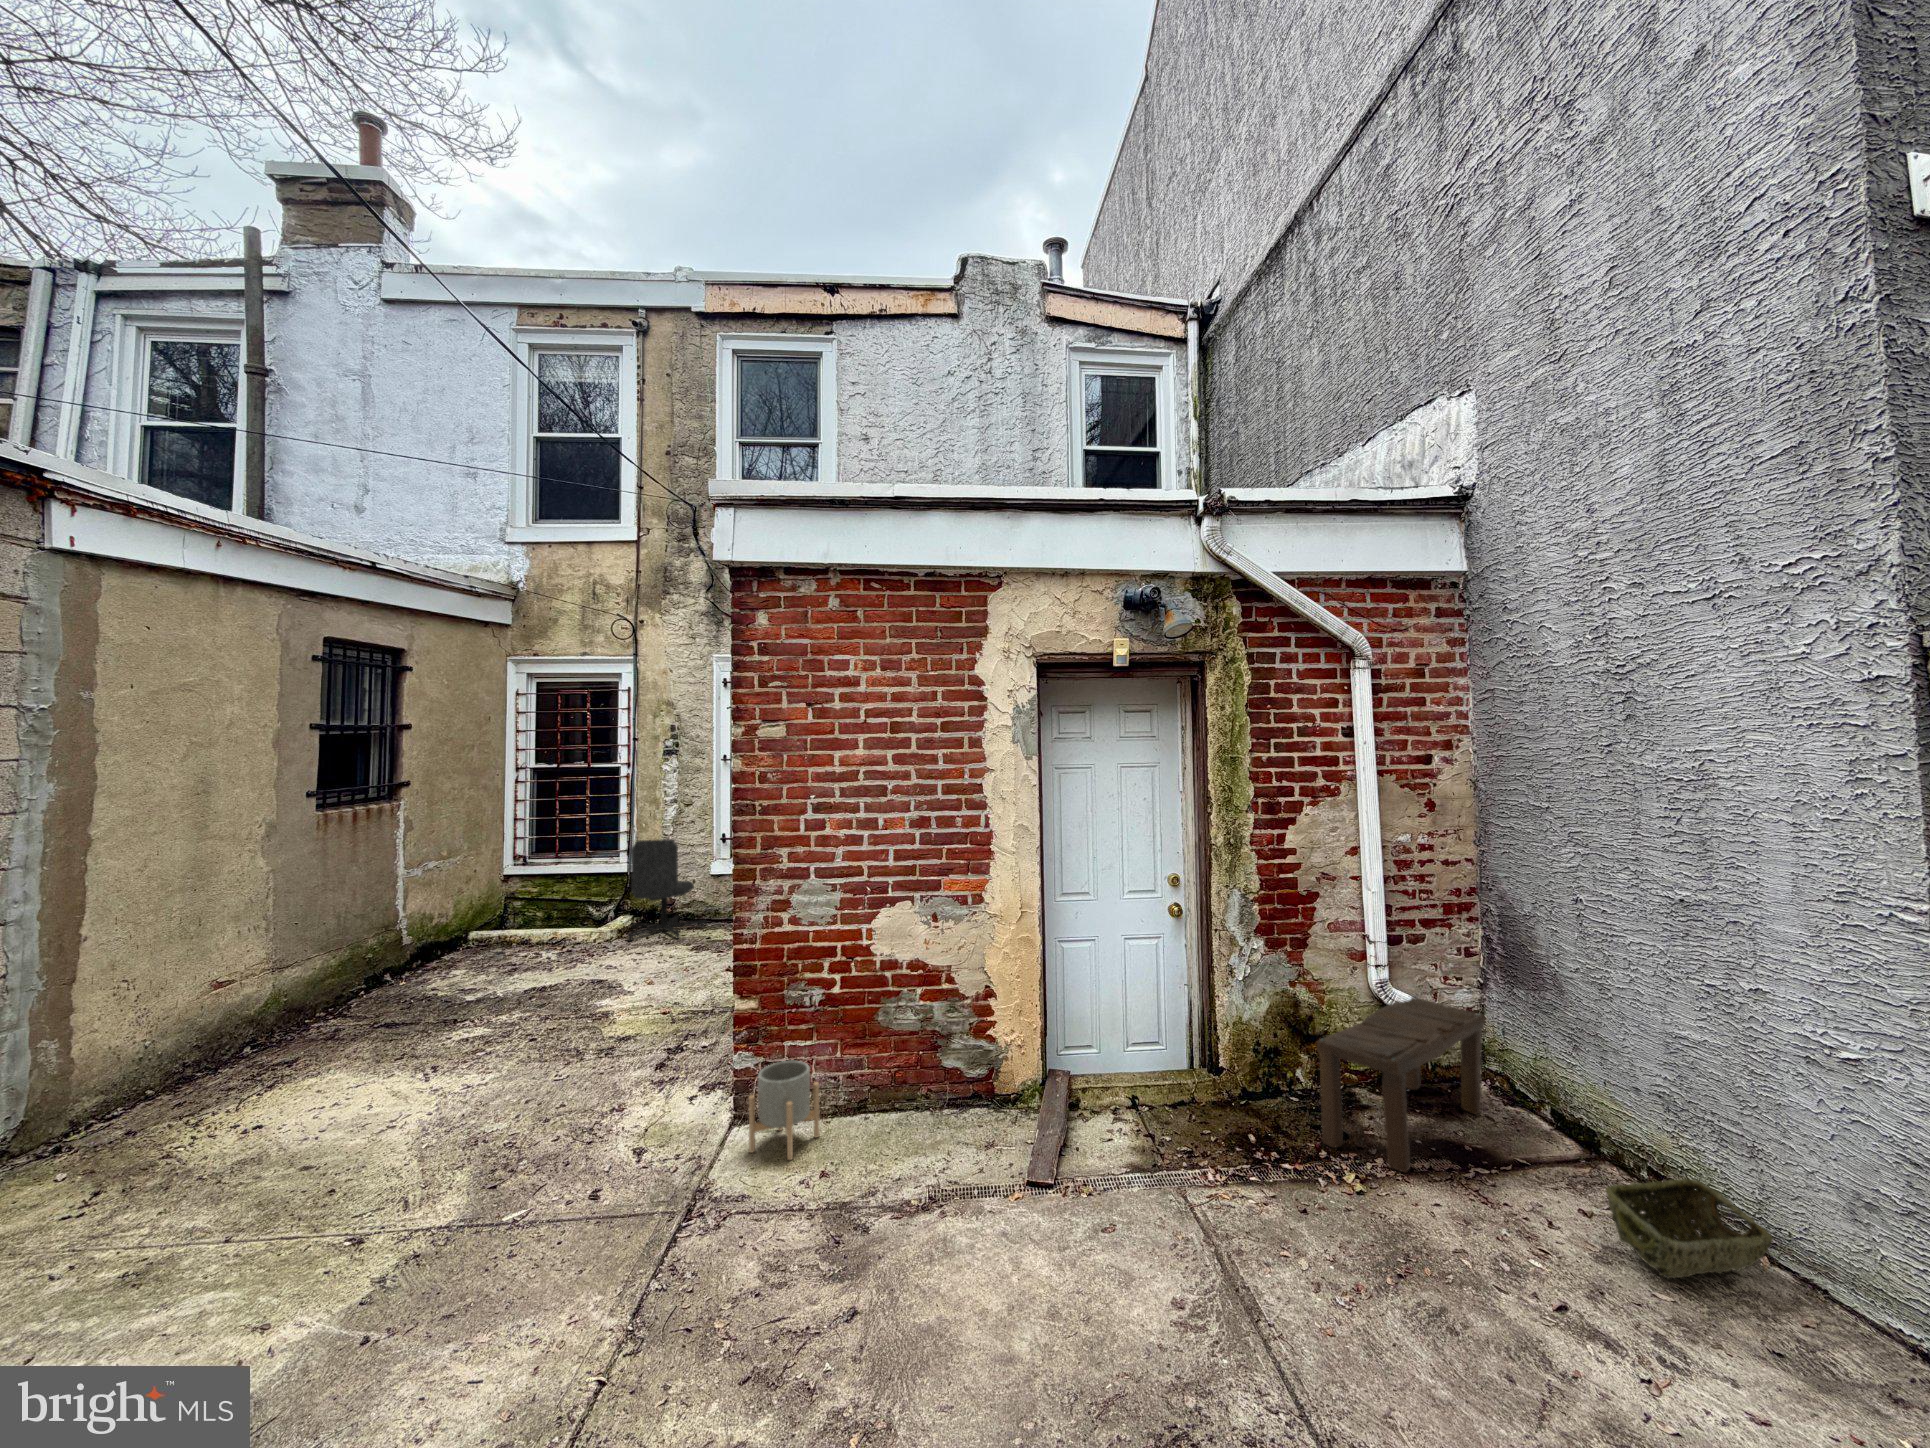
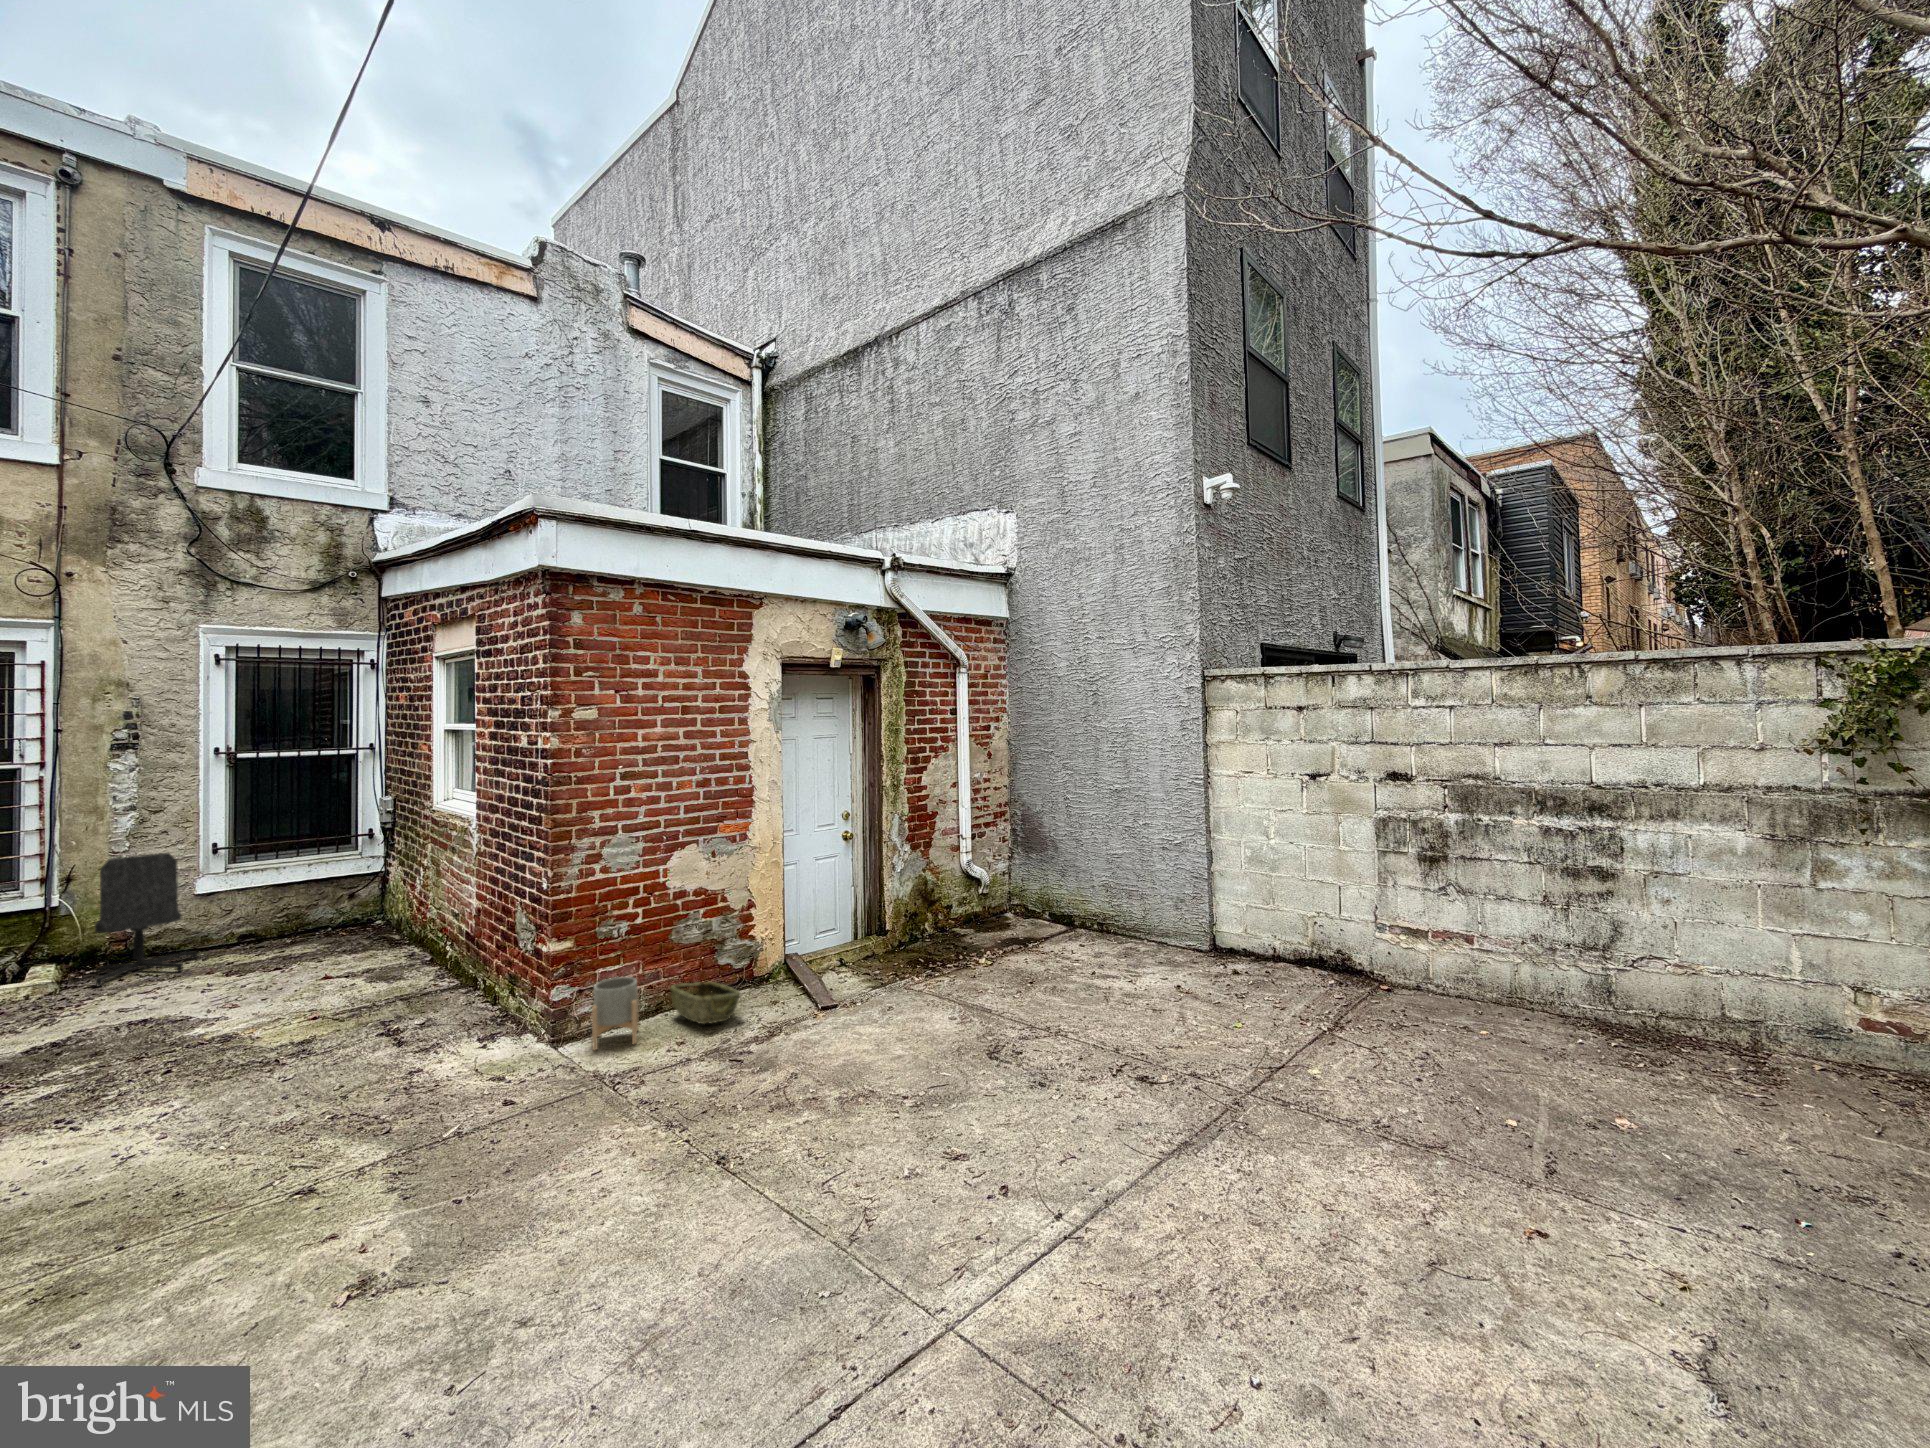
bench: present [1317,997,1485,1173] -> none [956,870,1024,954]
woven basket: present [1605,1179,1773,1278] -> present [670,982,740,1024]

